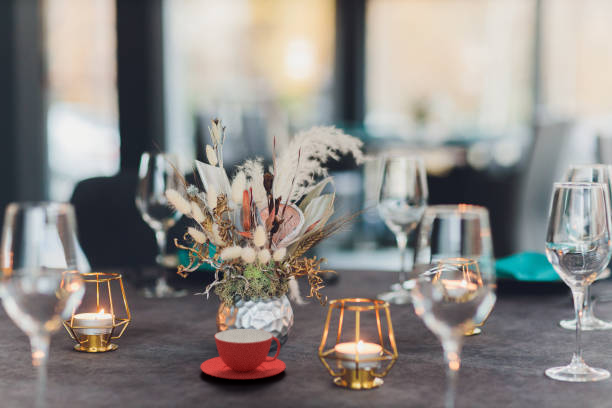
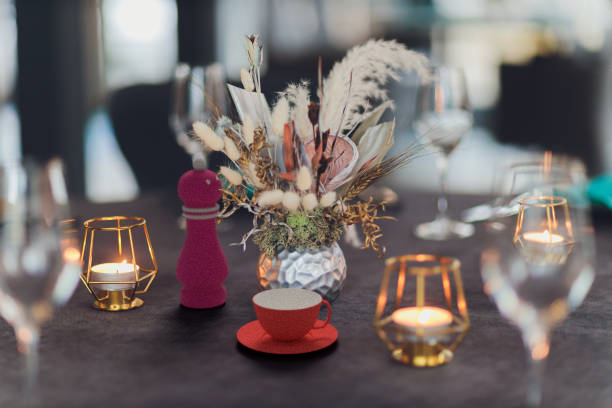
pepper mill: none [147,221,193,350] -> present [176,158,229,308]

